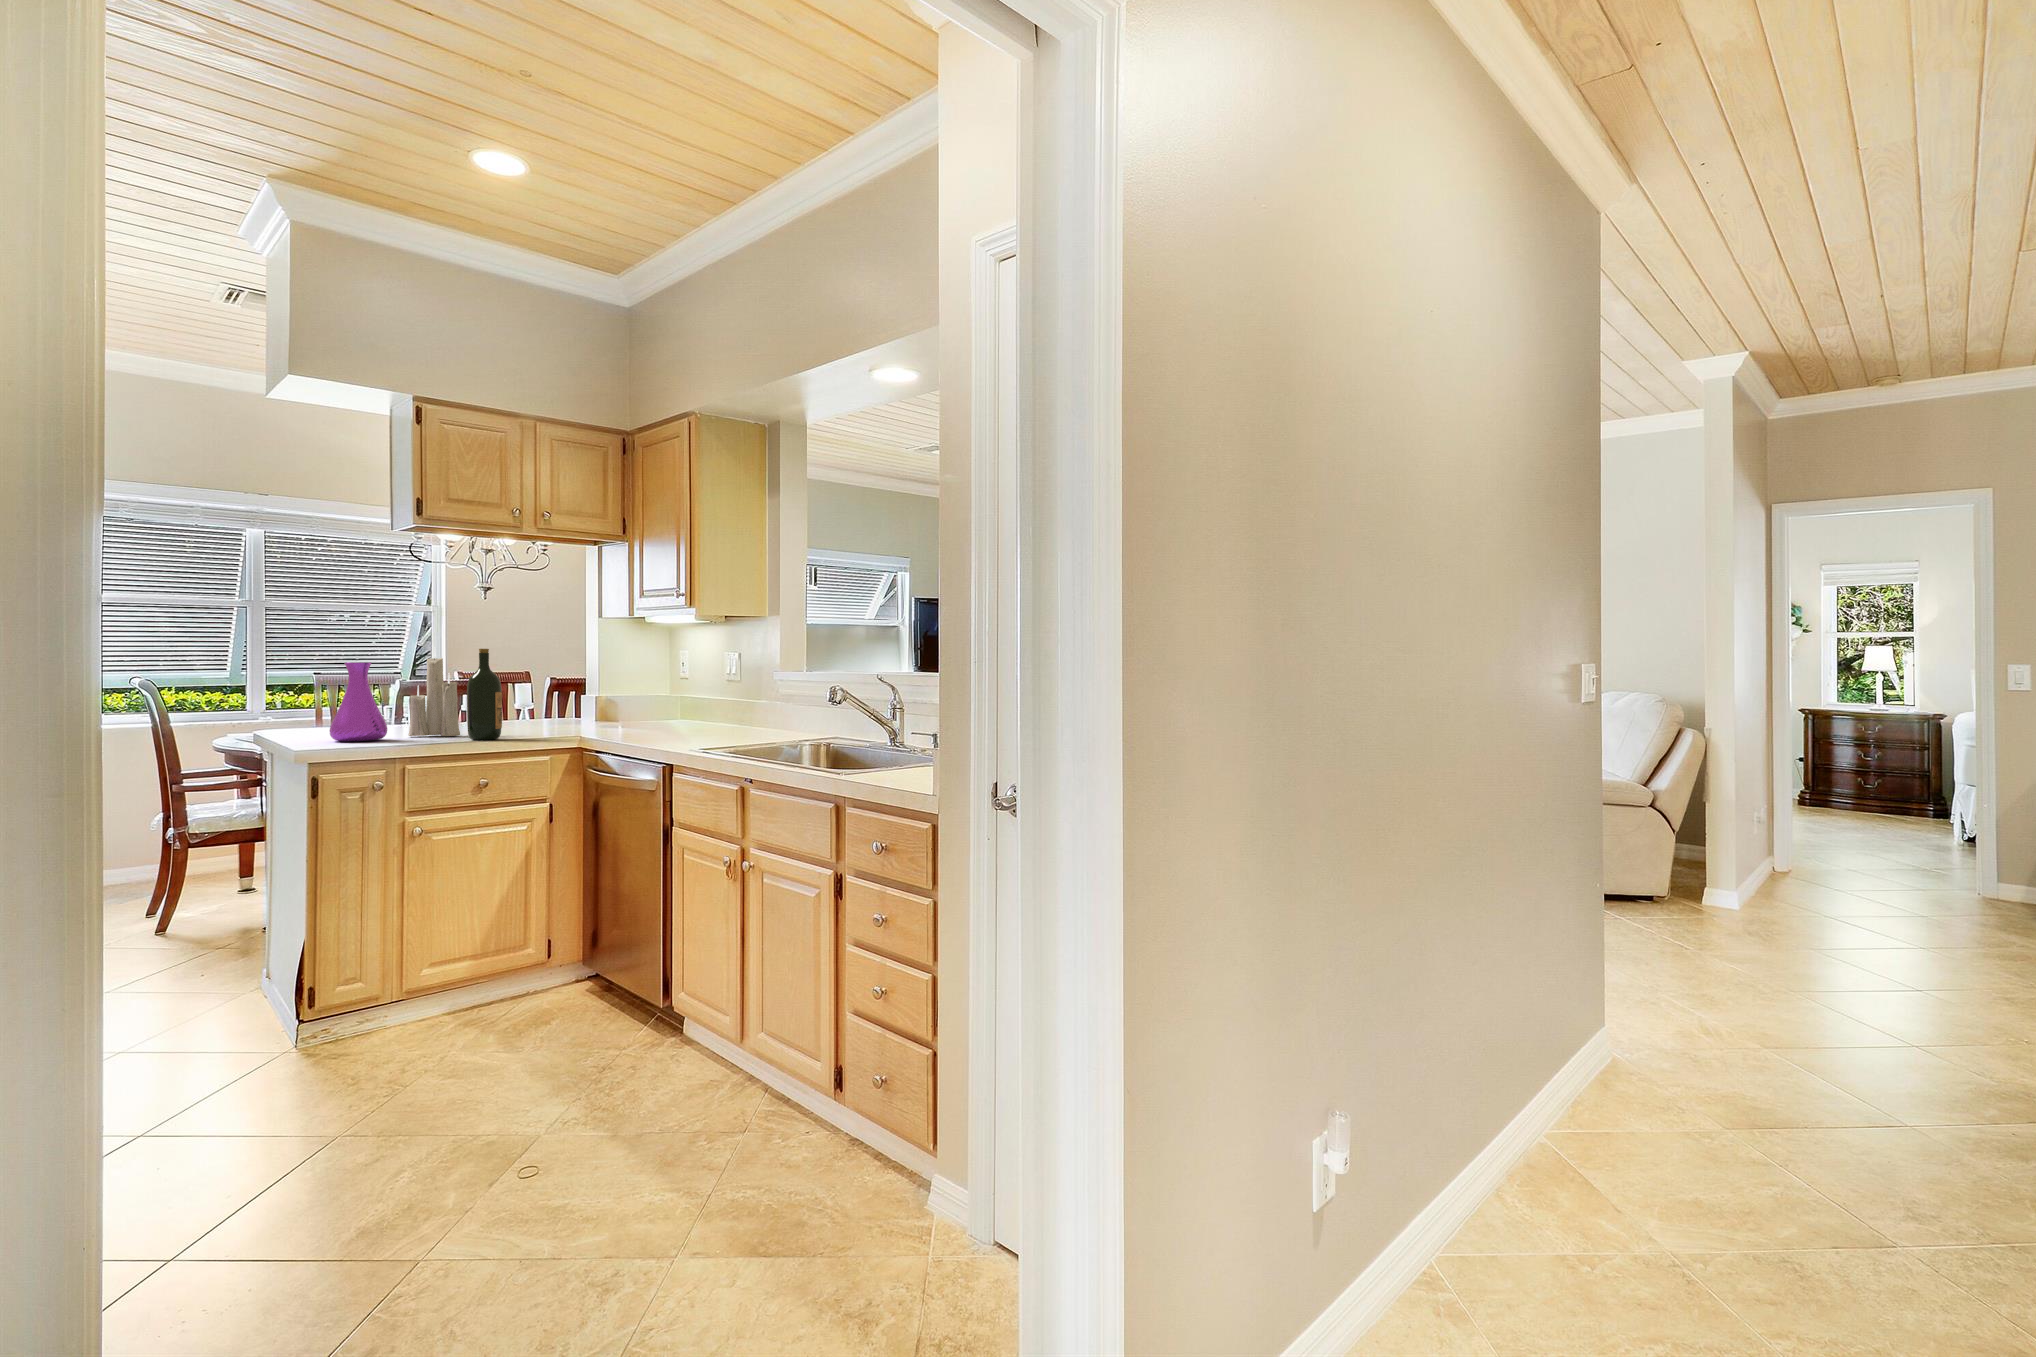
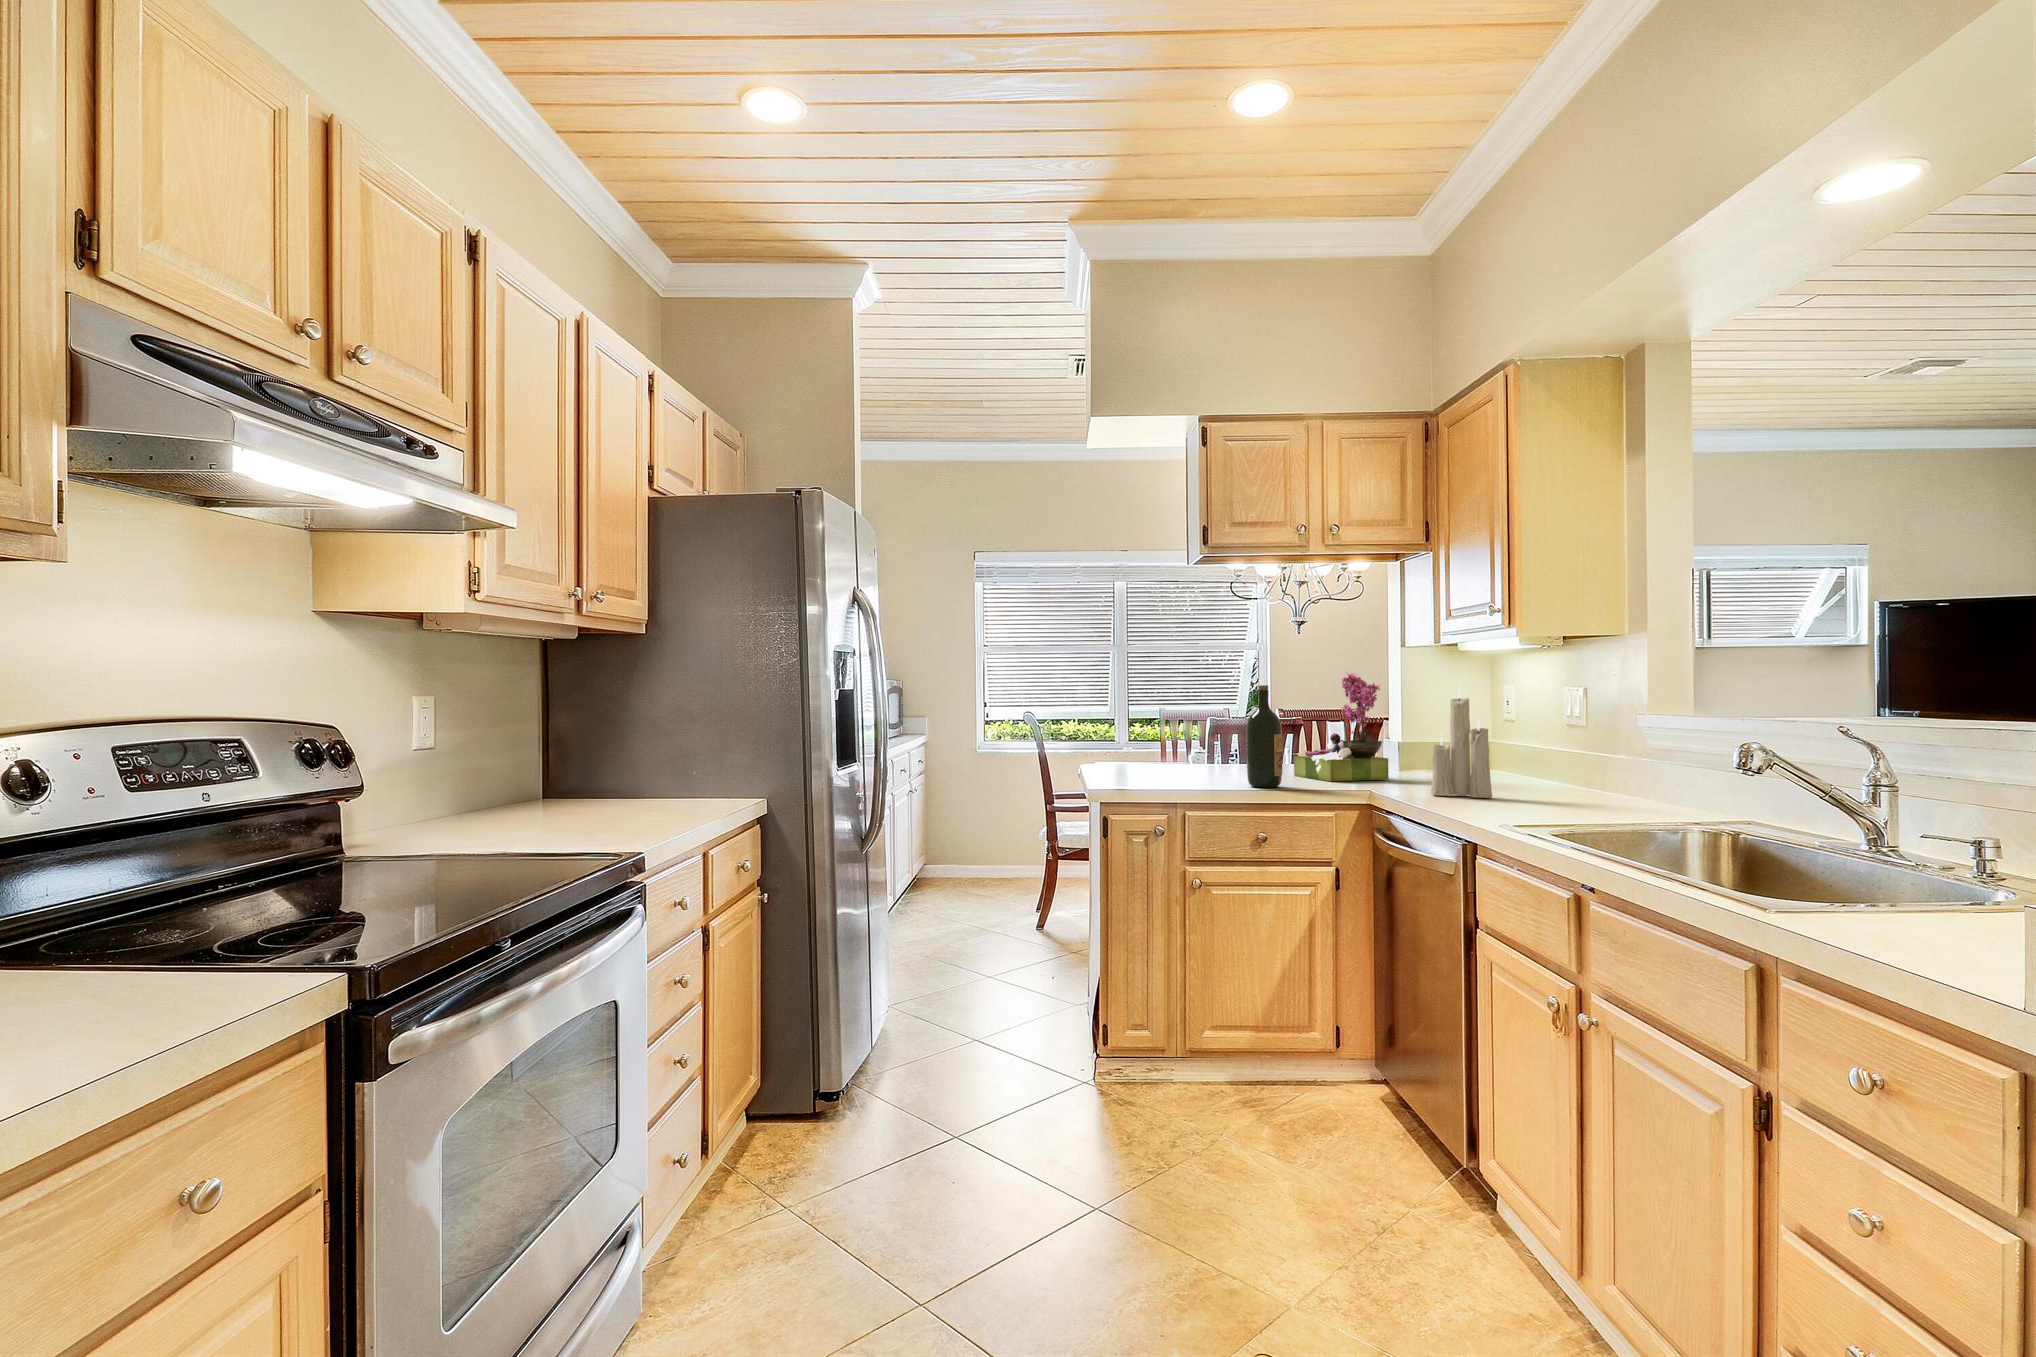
flower arrangement: none [505,638,592,733] -> present [1294,673,1389,781]
candle: present [408,648,460,736] -> present [1431,685,1492,798]
vase: present [330,662,387,741] -> none [1127,701,1176,781]

